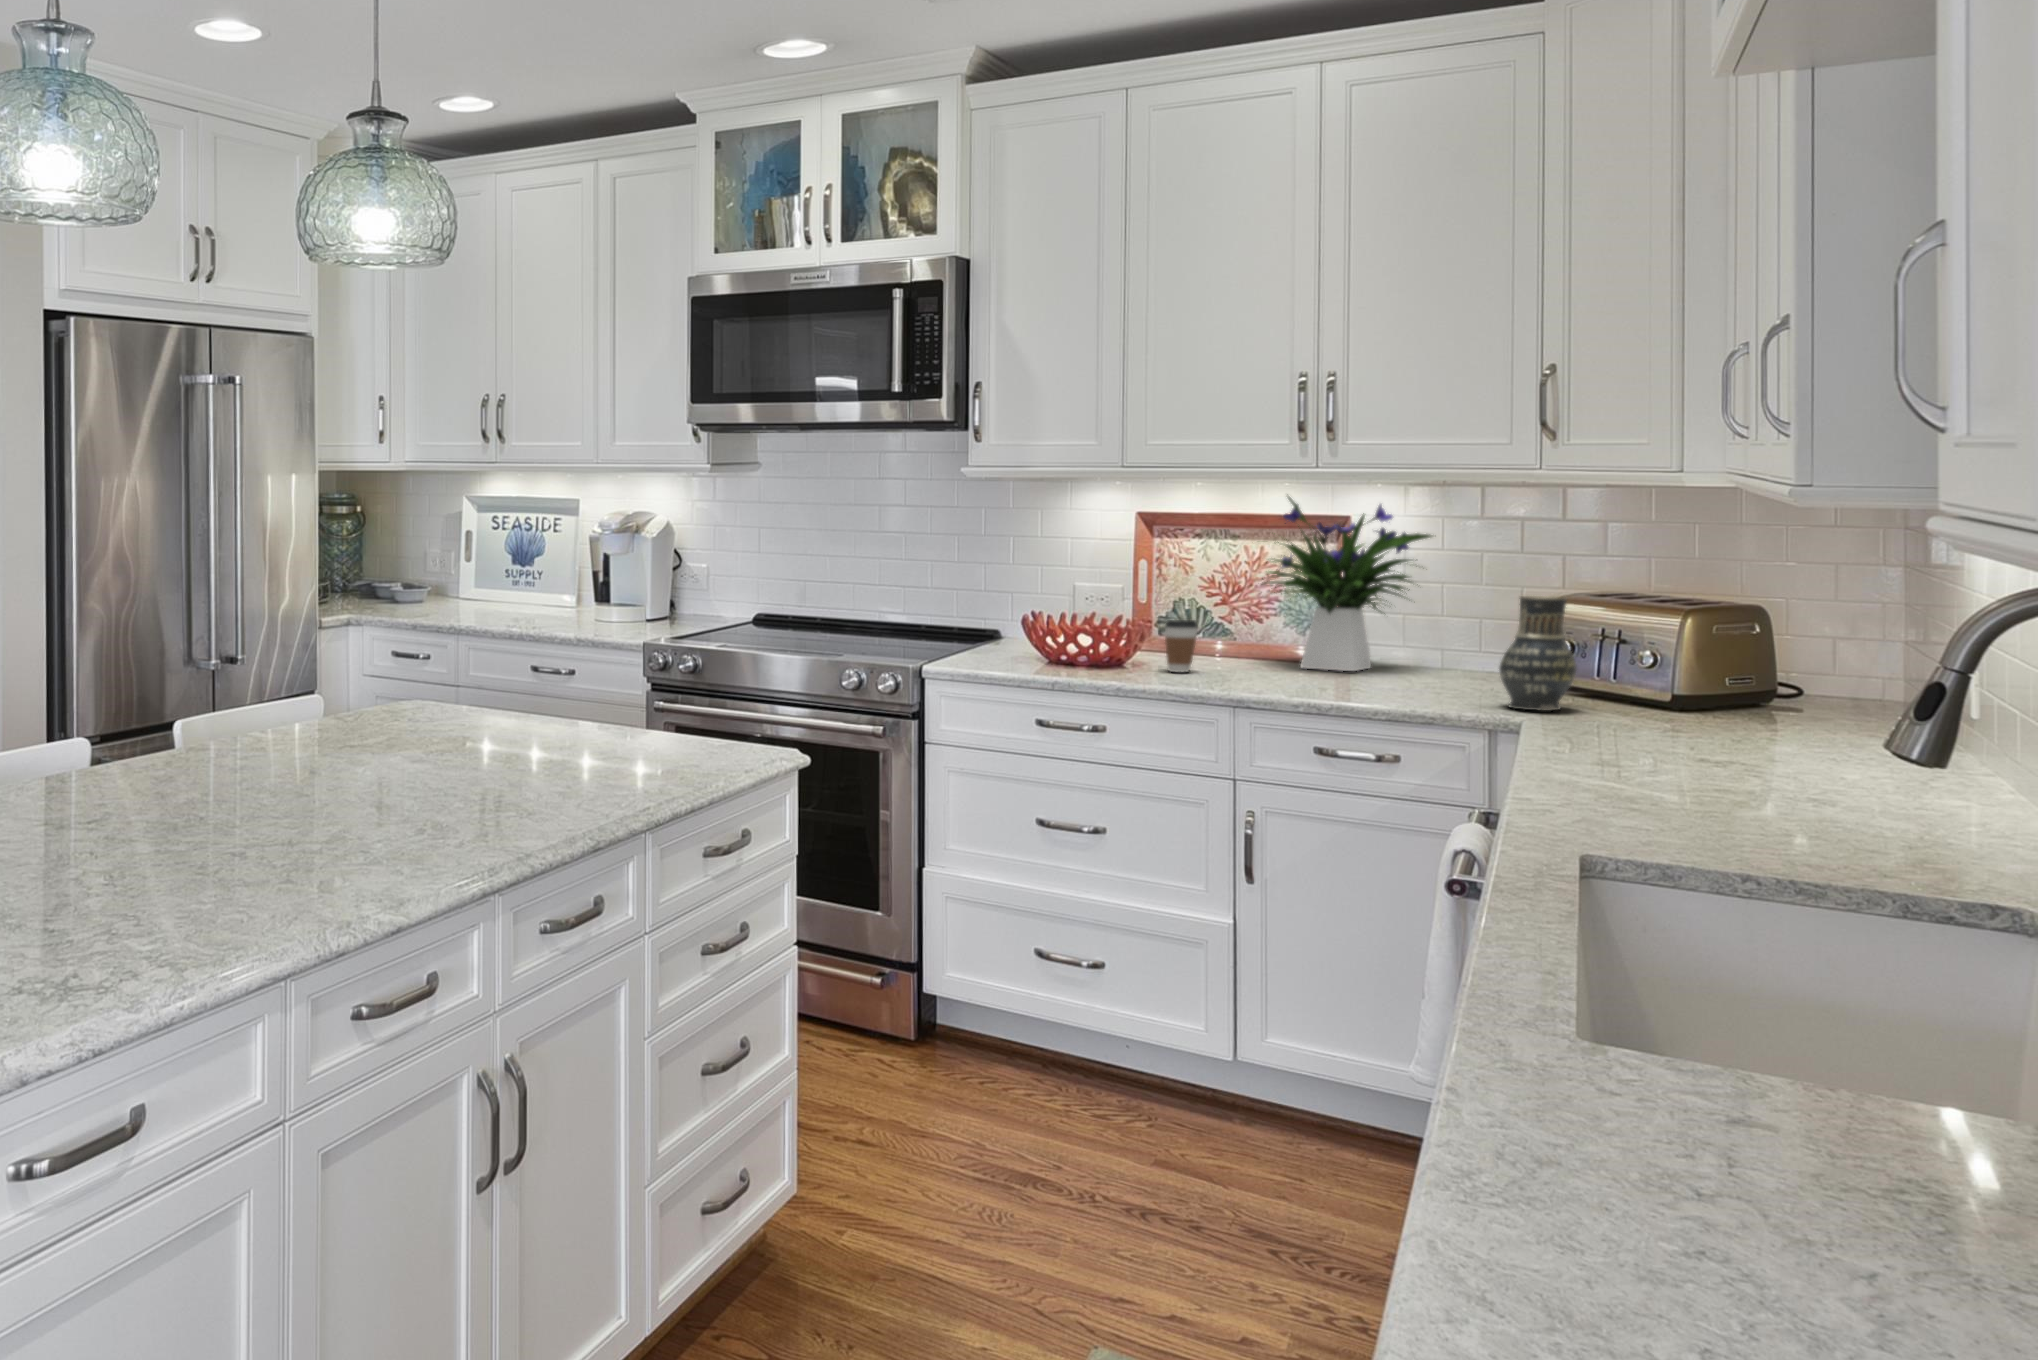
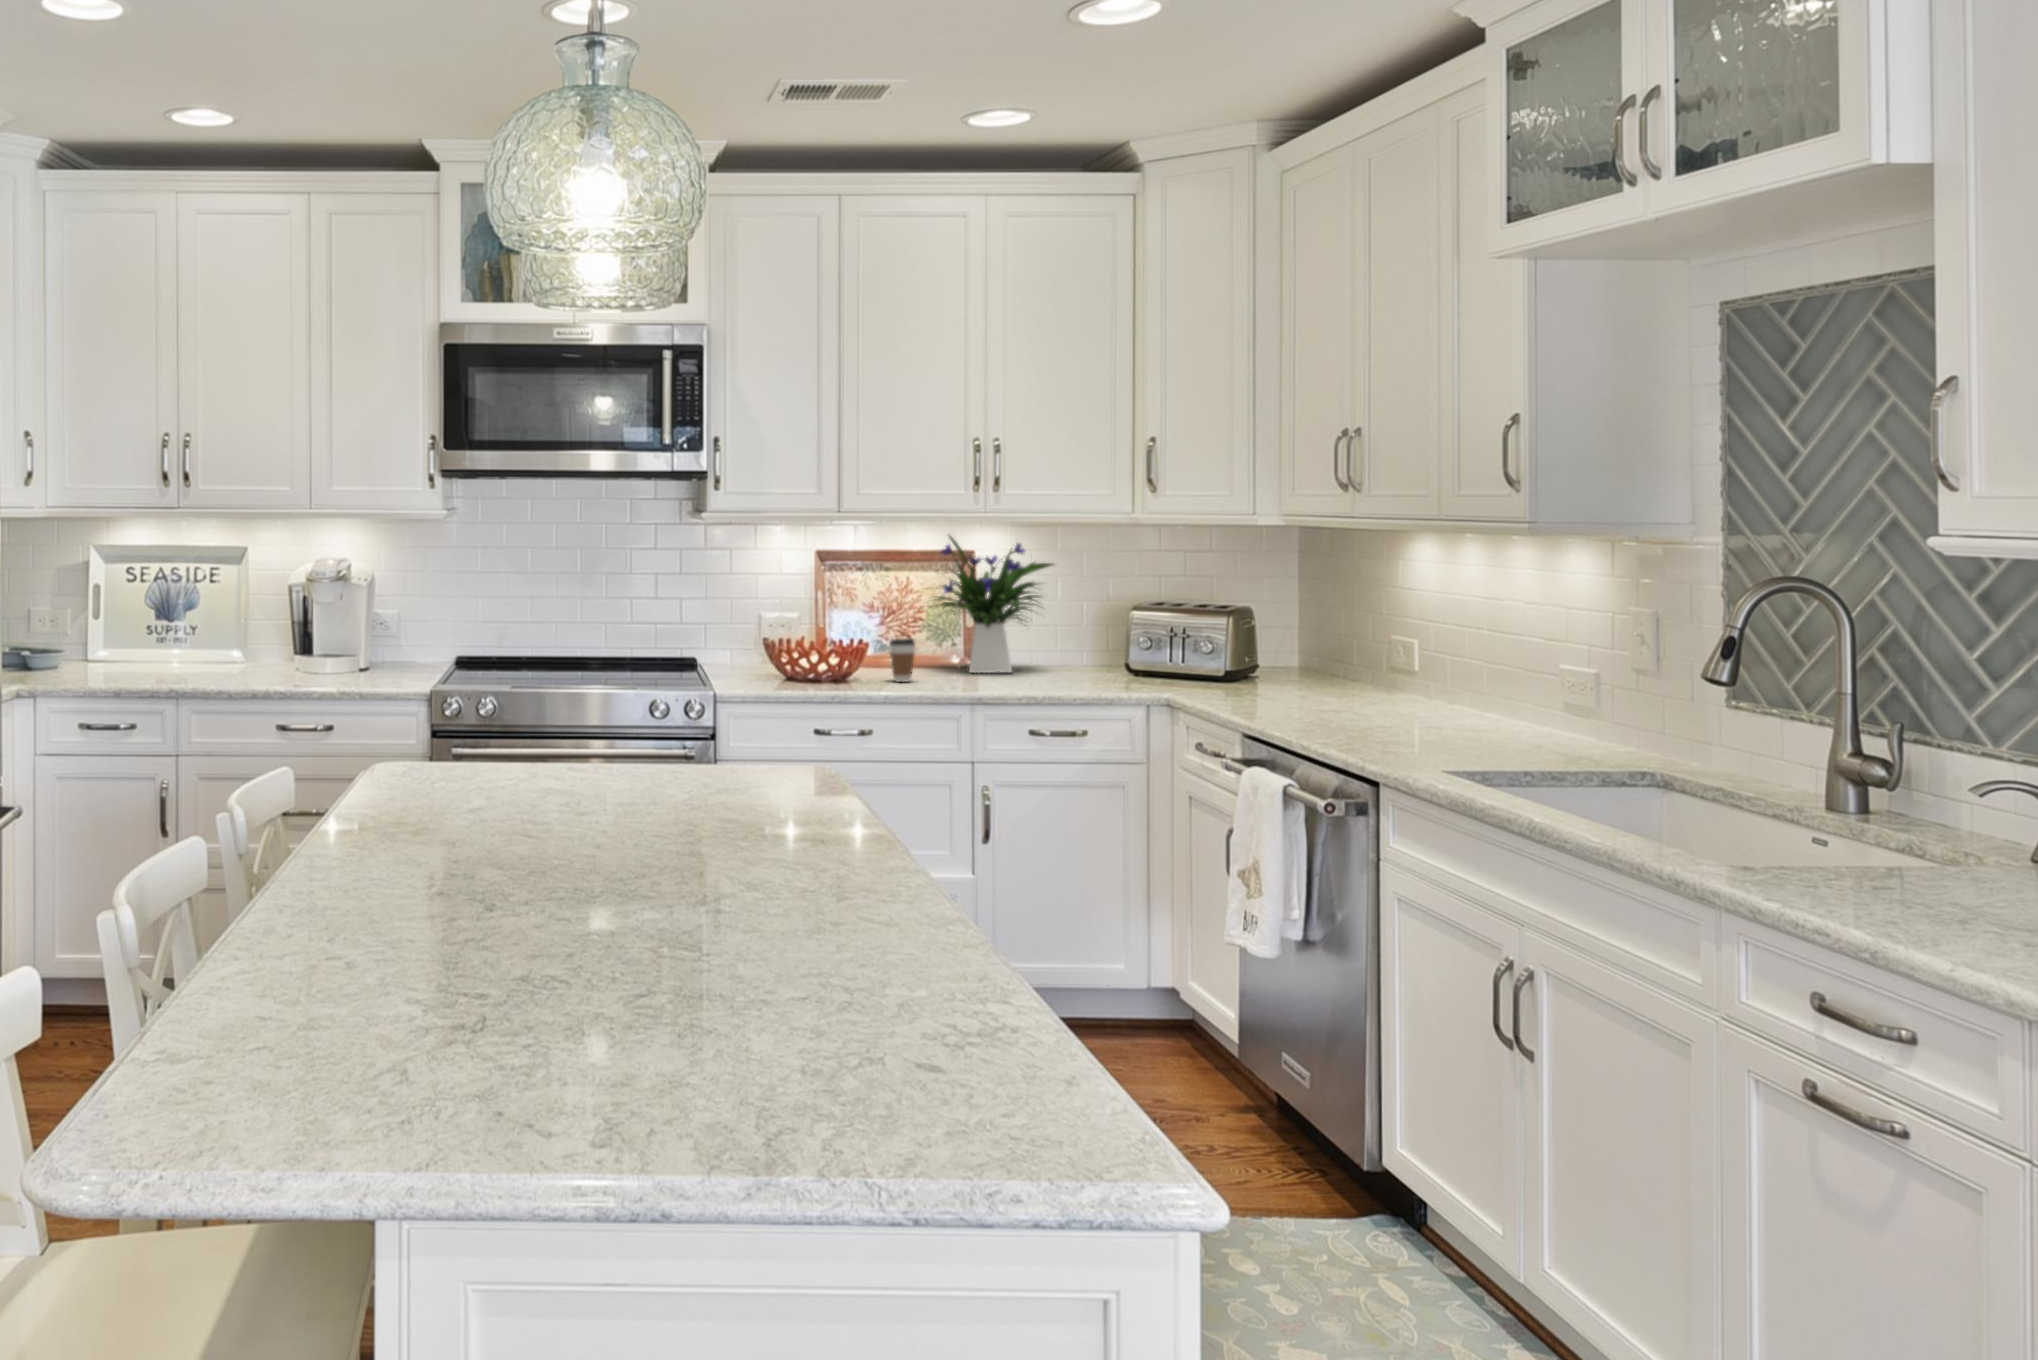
vase: present [1499,596,1577,711] -> none [1155,606,1206,690]

